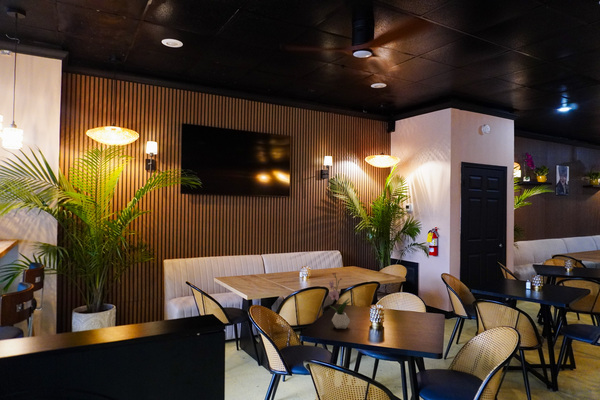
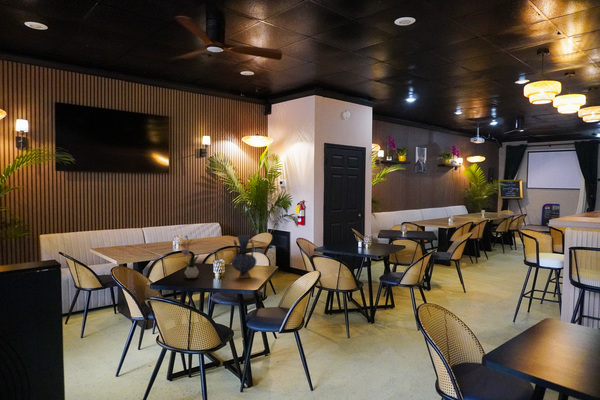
vase: none [393,275,427,333] -> present [231,235,256,278]

